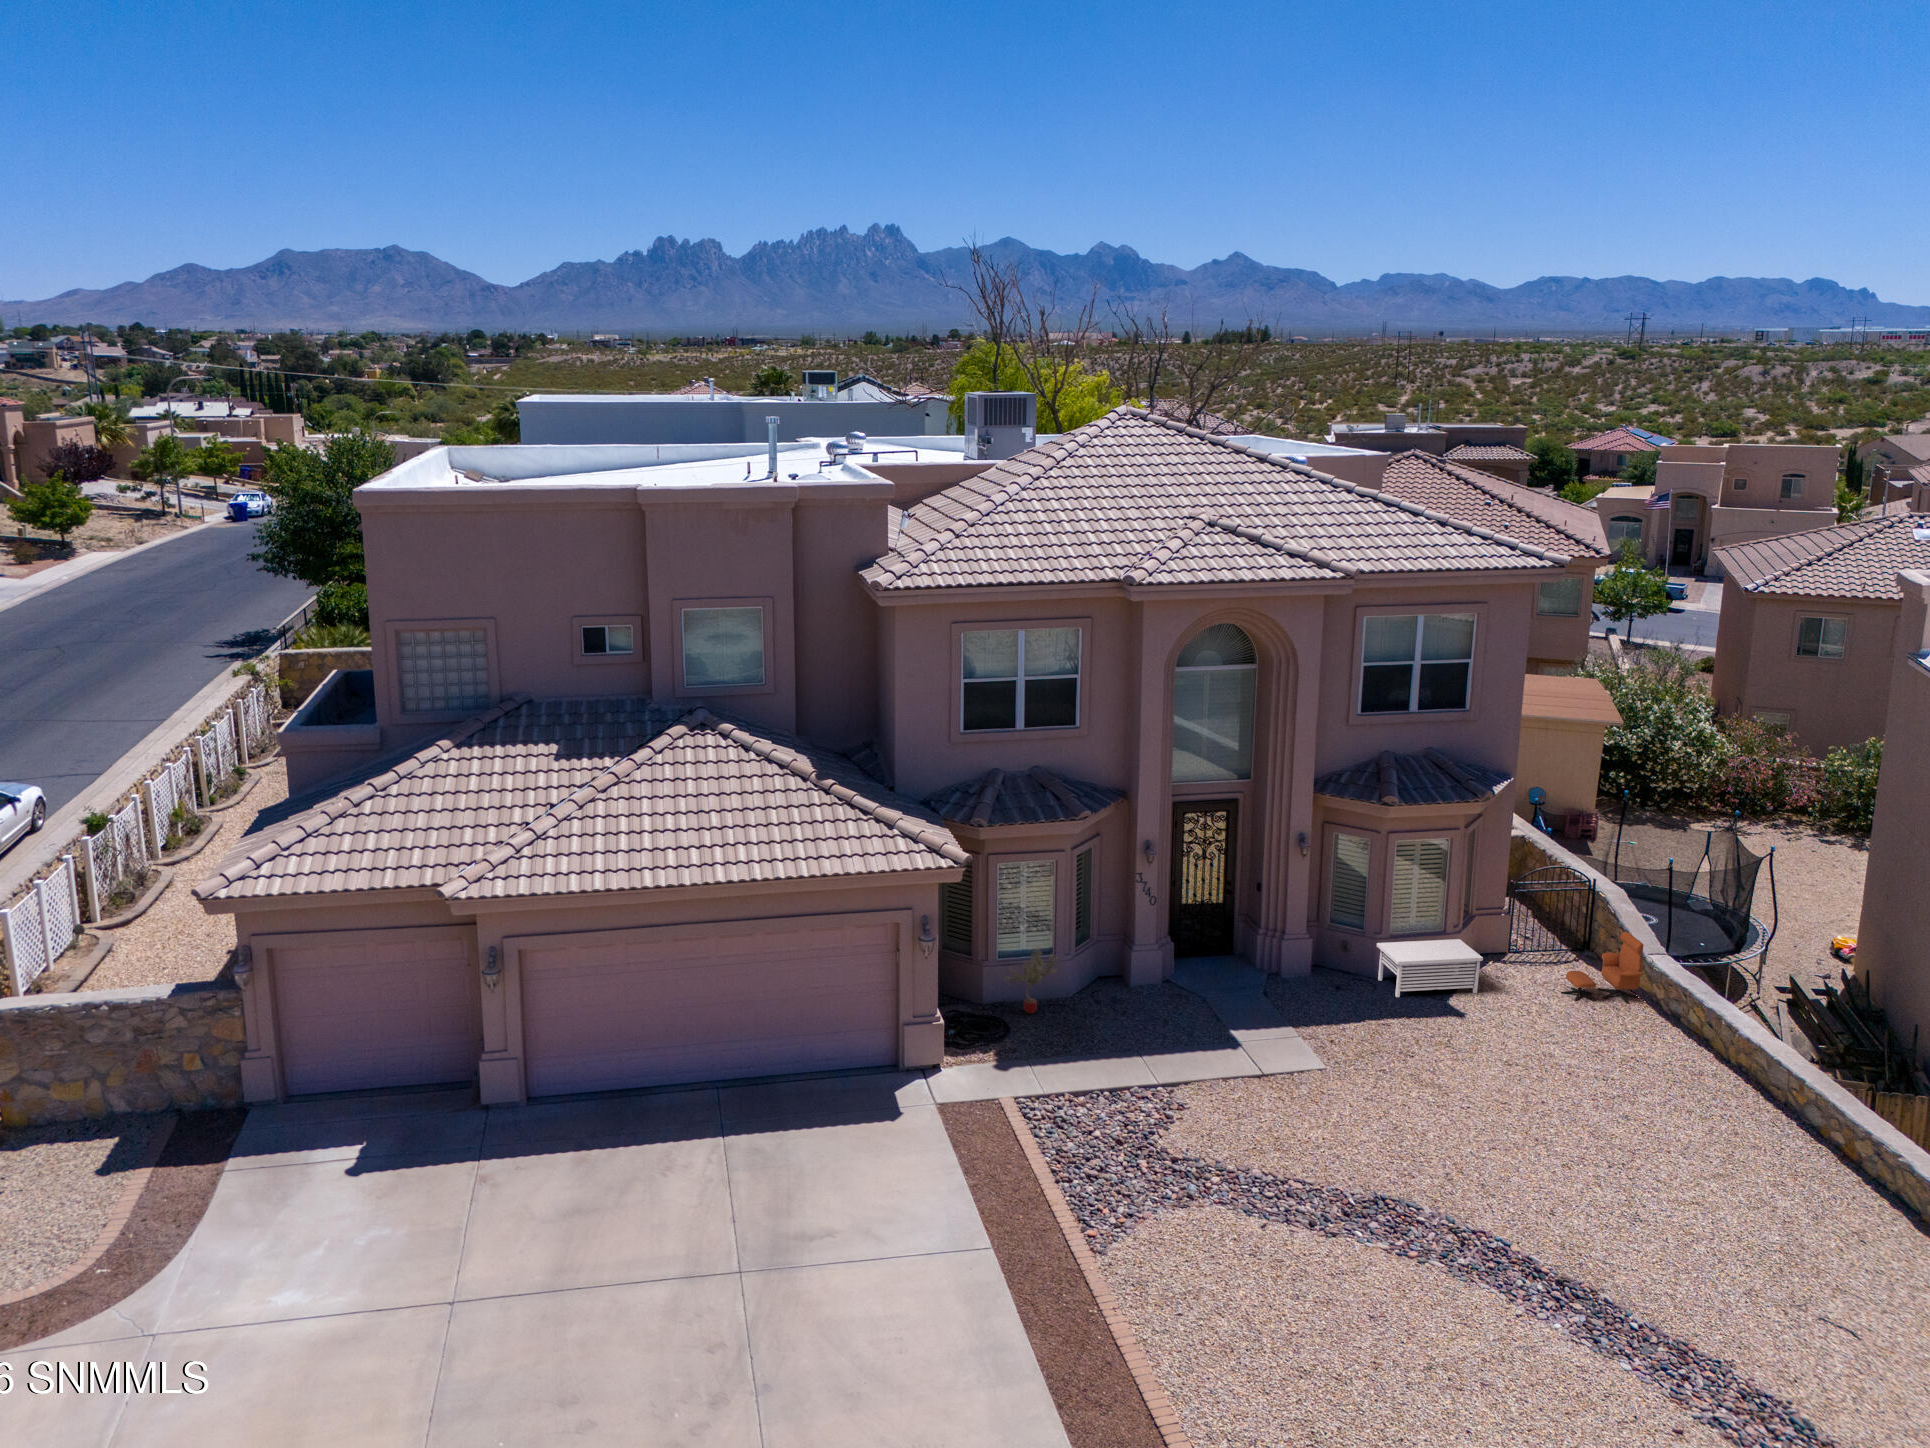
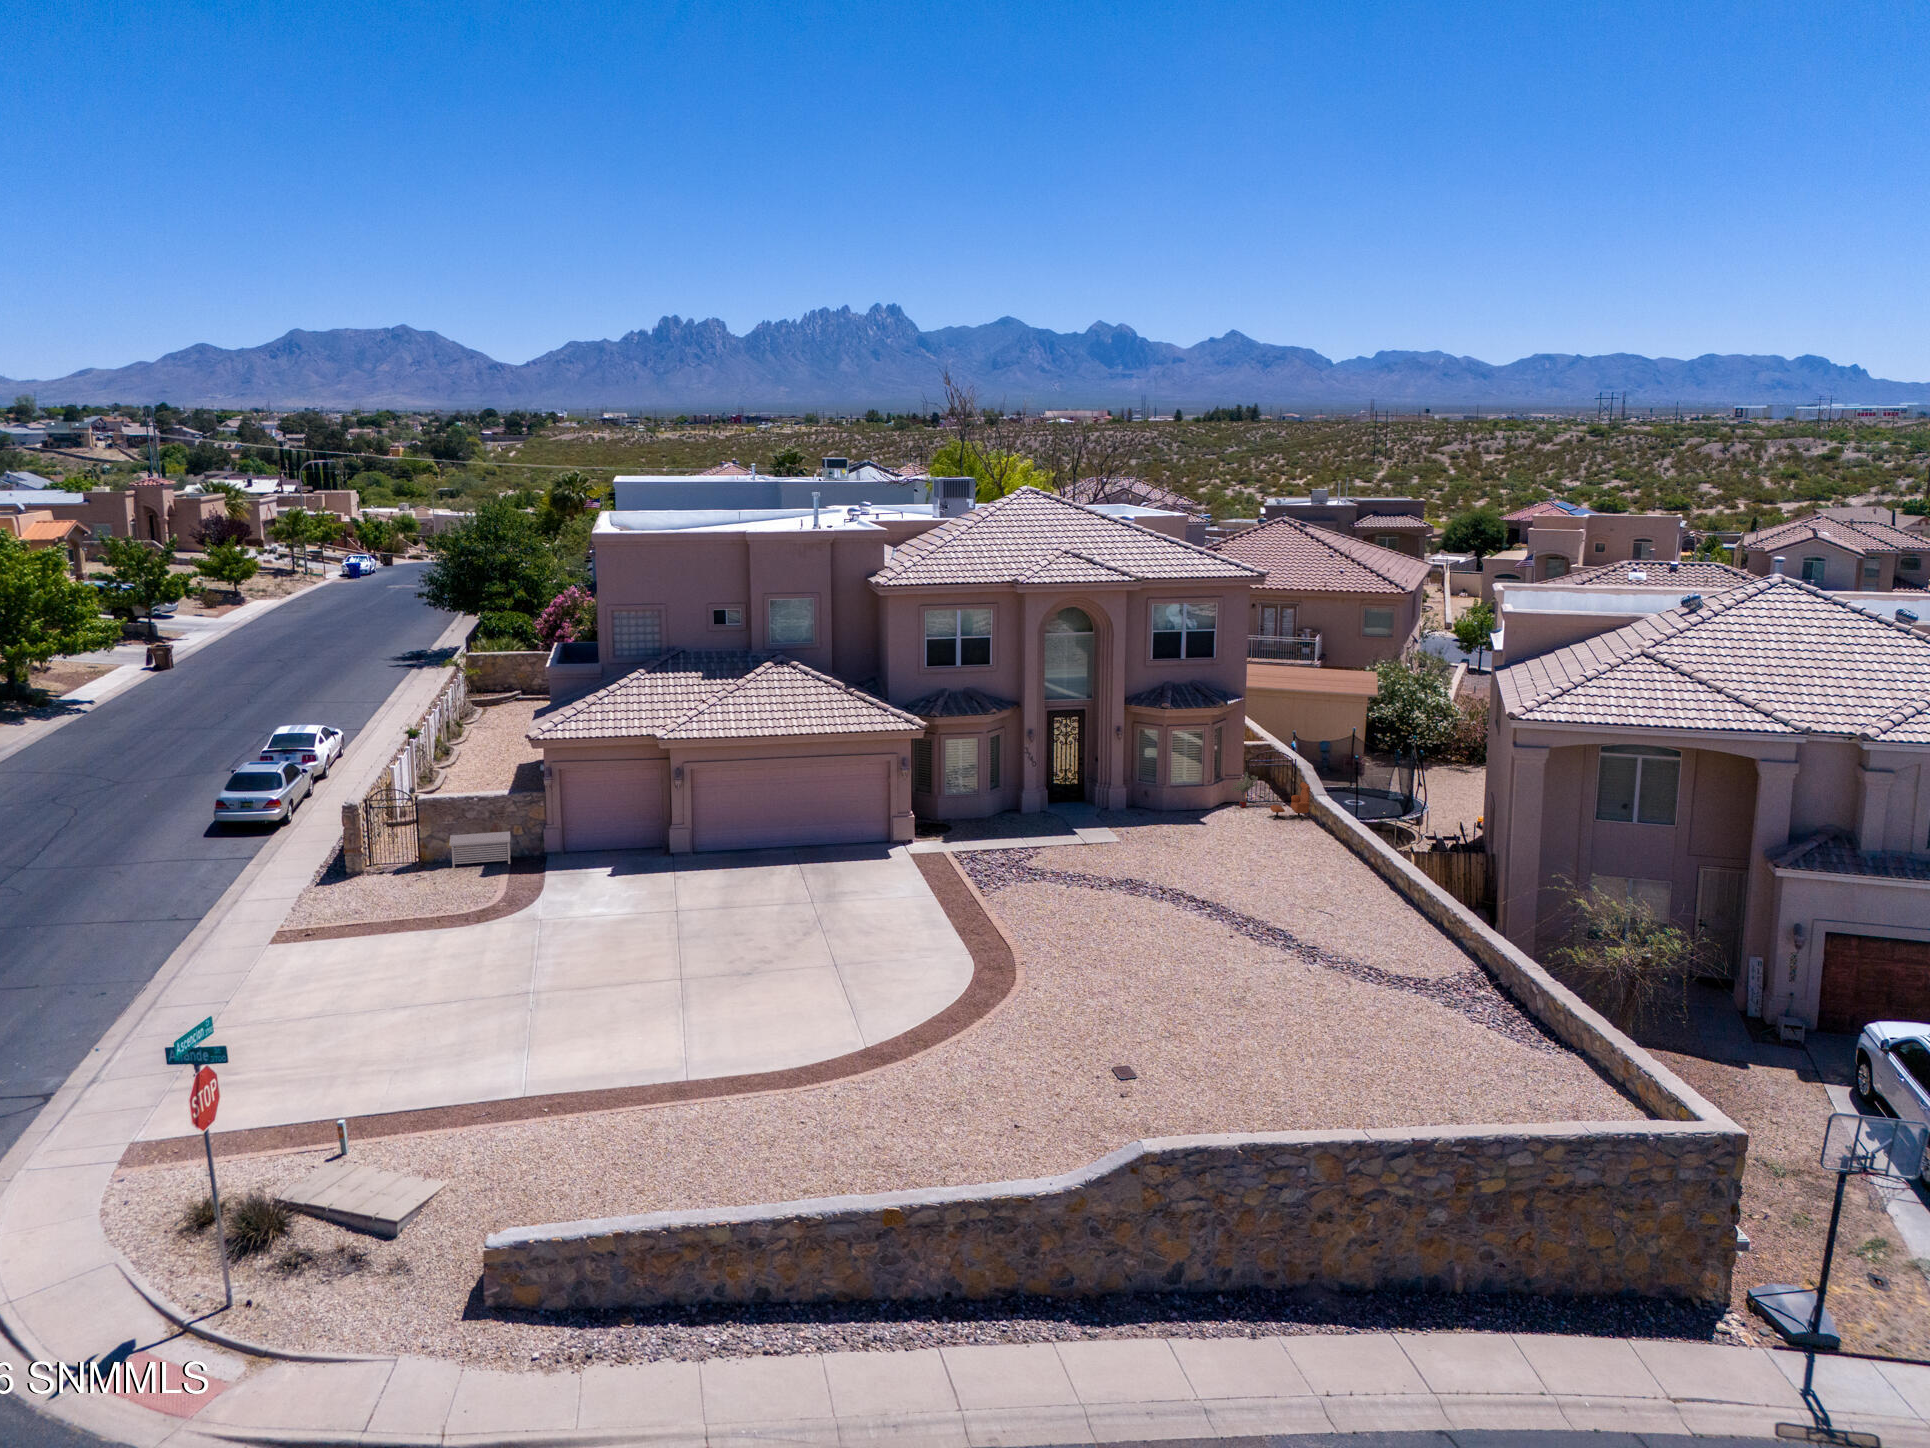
storage bench: present [1377,939,1483,997] -> present [449,831,511,868]
potted tree: present [1006,947,1058,1014] -> present [1231,772,1258,808]

